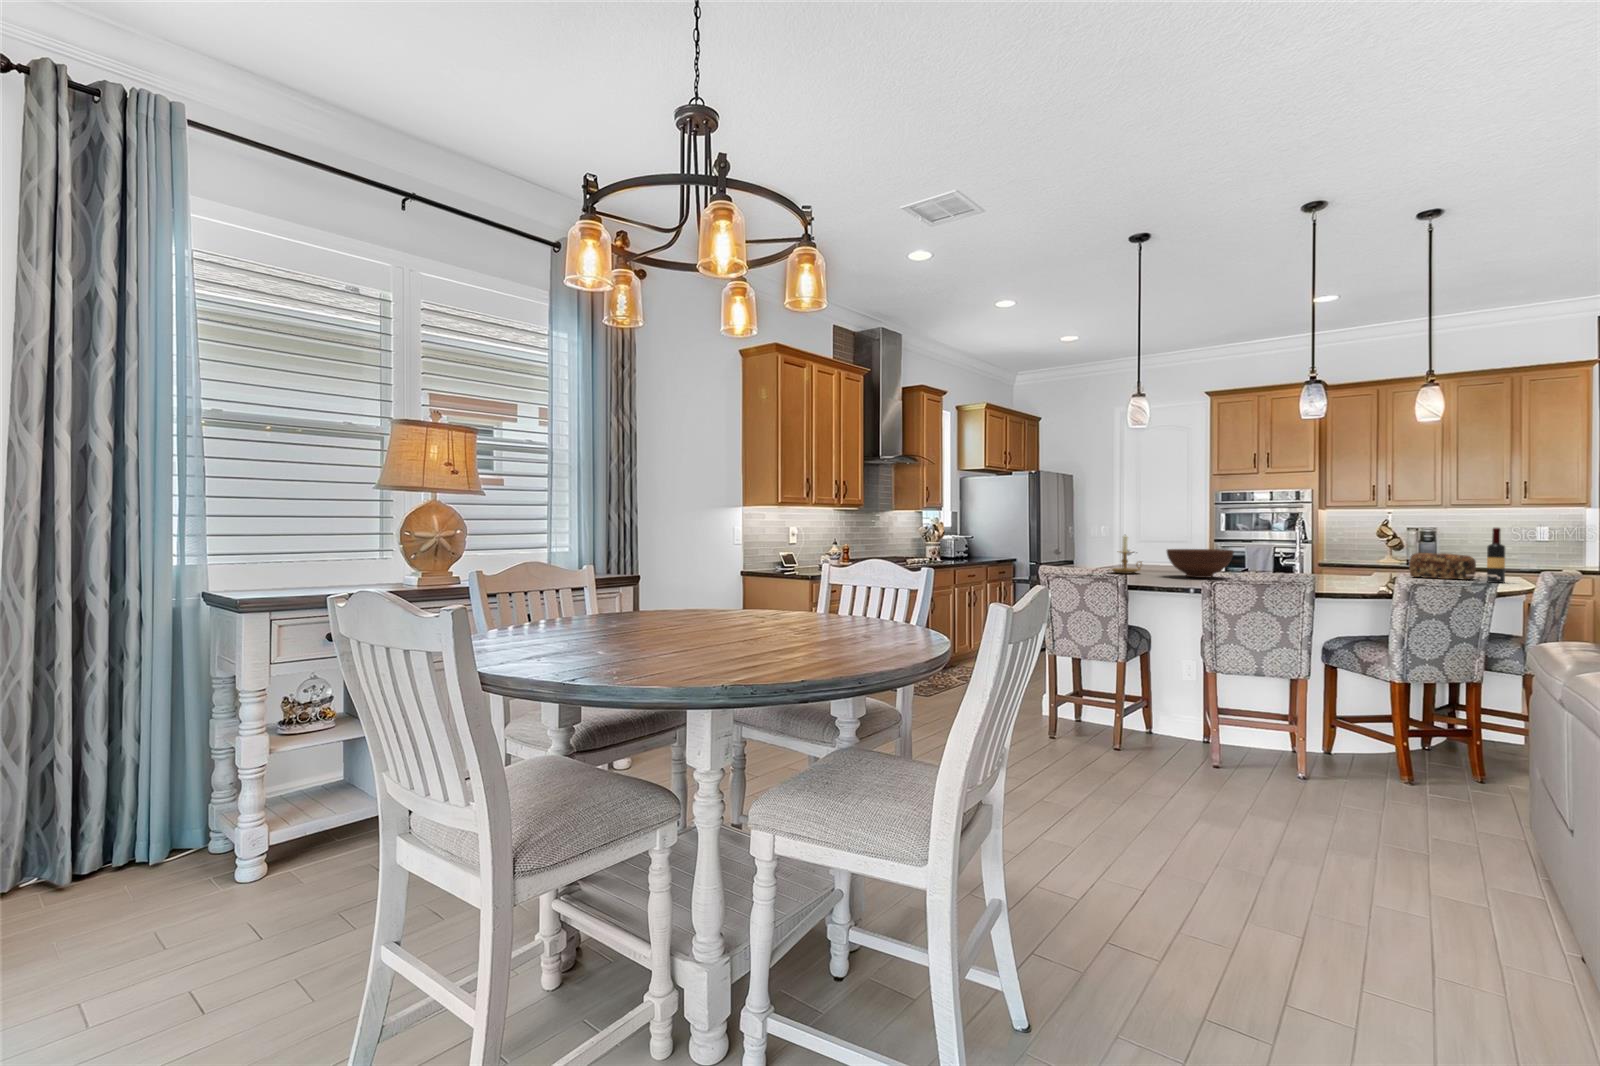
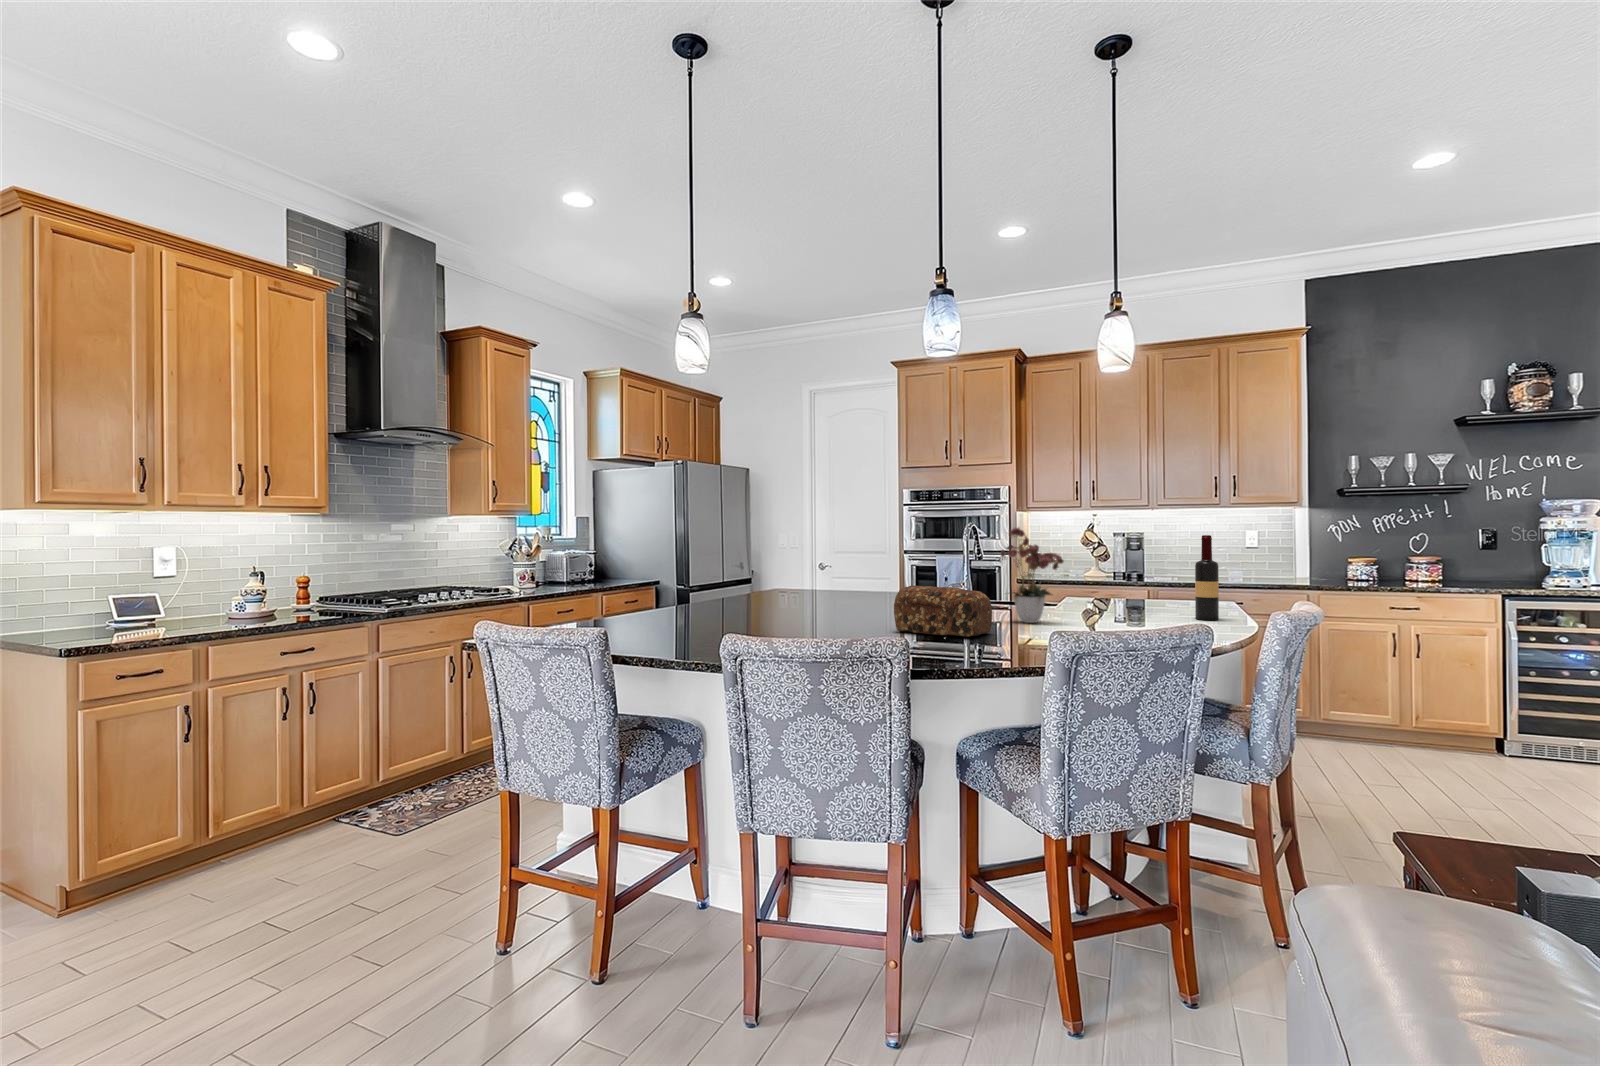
flower arrangement: none [1340,518,1393,581] -> present [1001,528,1064,623]
candle holder: present [1111,535,1142,574] -> none [669,551,728,617]
fruit bowl: present [1167,549,1233,578] -> none [741,575,841,626]
bread loaf: present [1409,553,1476,579] -> present [894,586,992,636]

